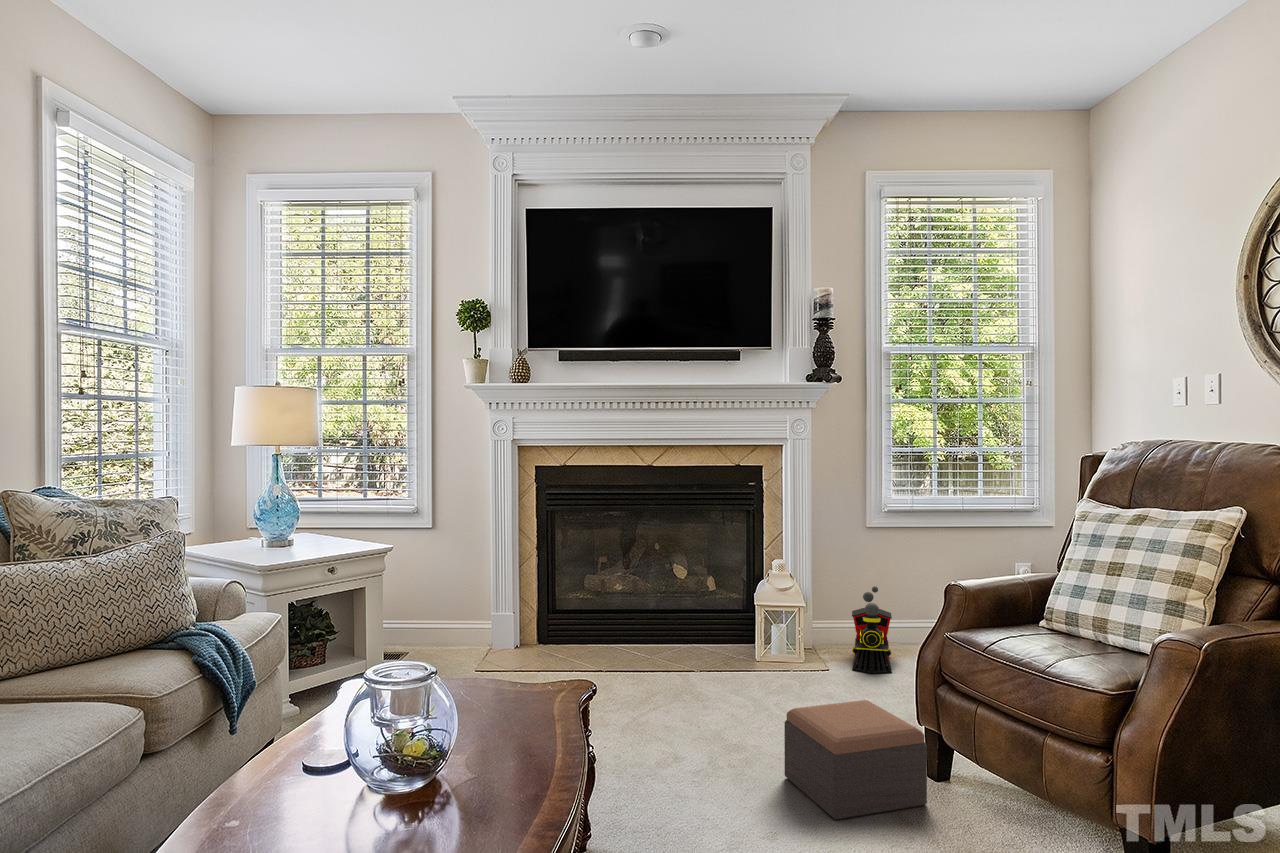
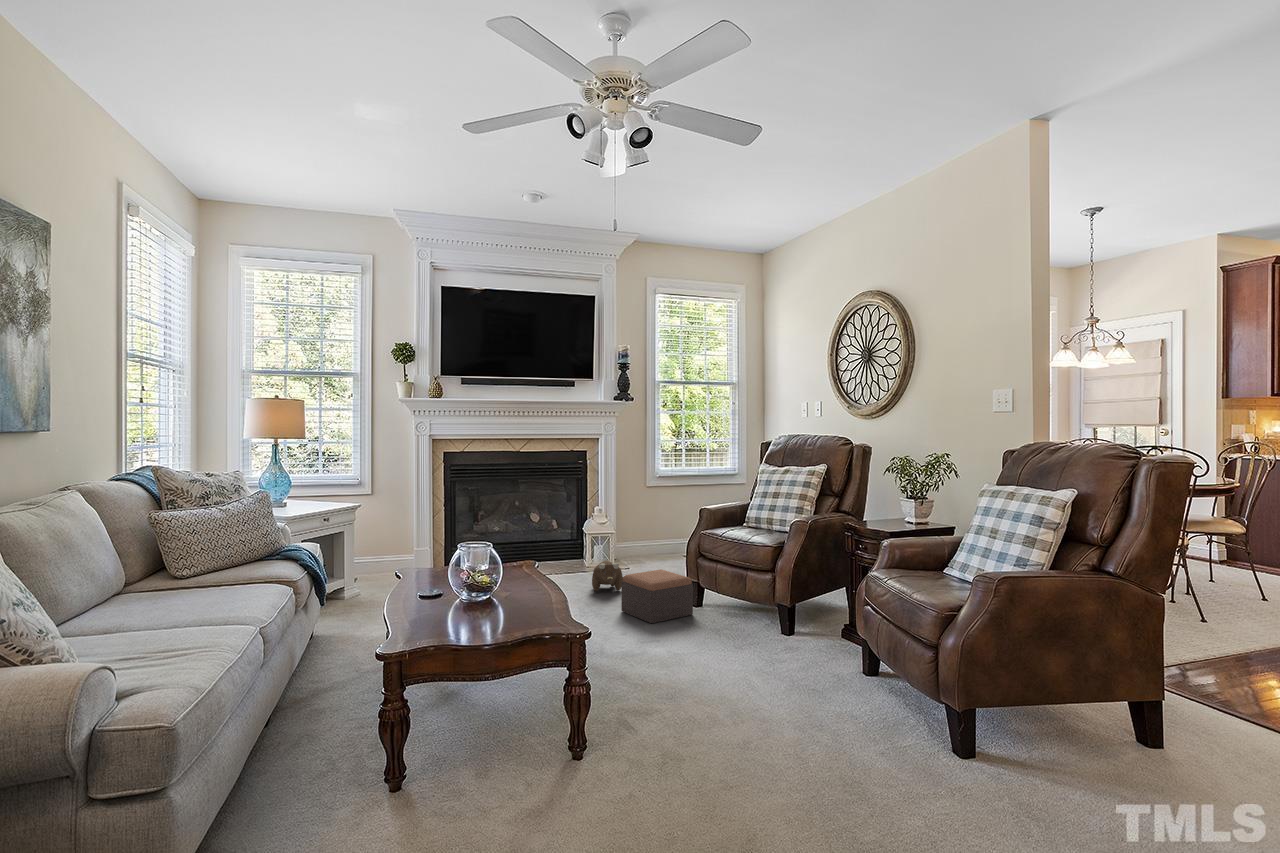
toy train: present [852,586,892,674] -> none [640,520,664,568]
plush toy: none [746,665,802,722] -> present [592,561,623,591]

